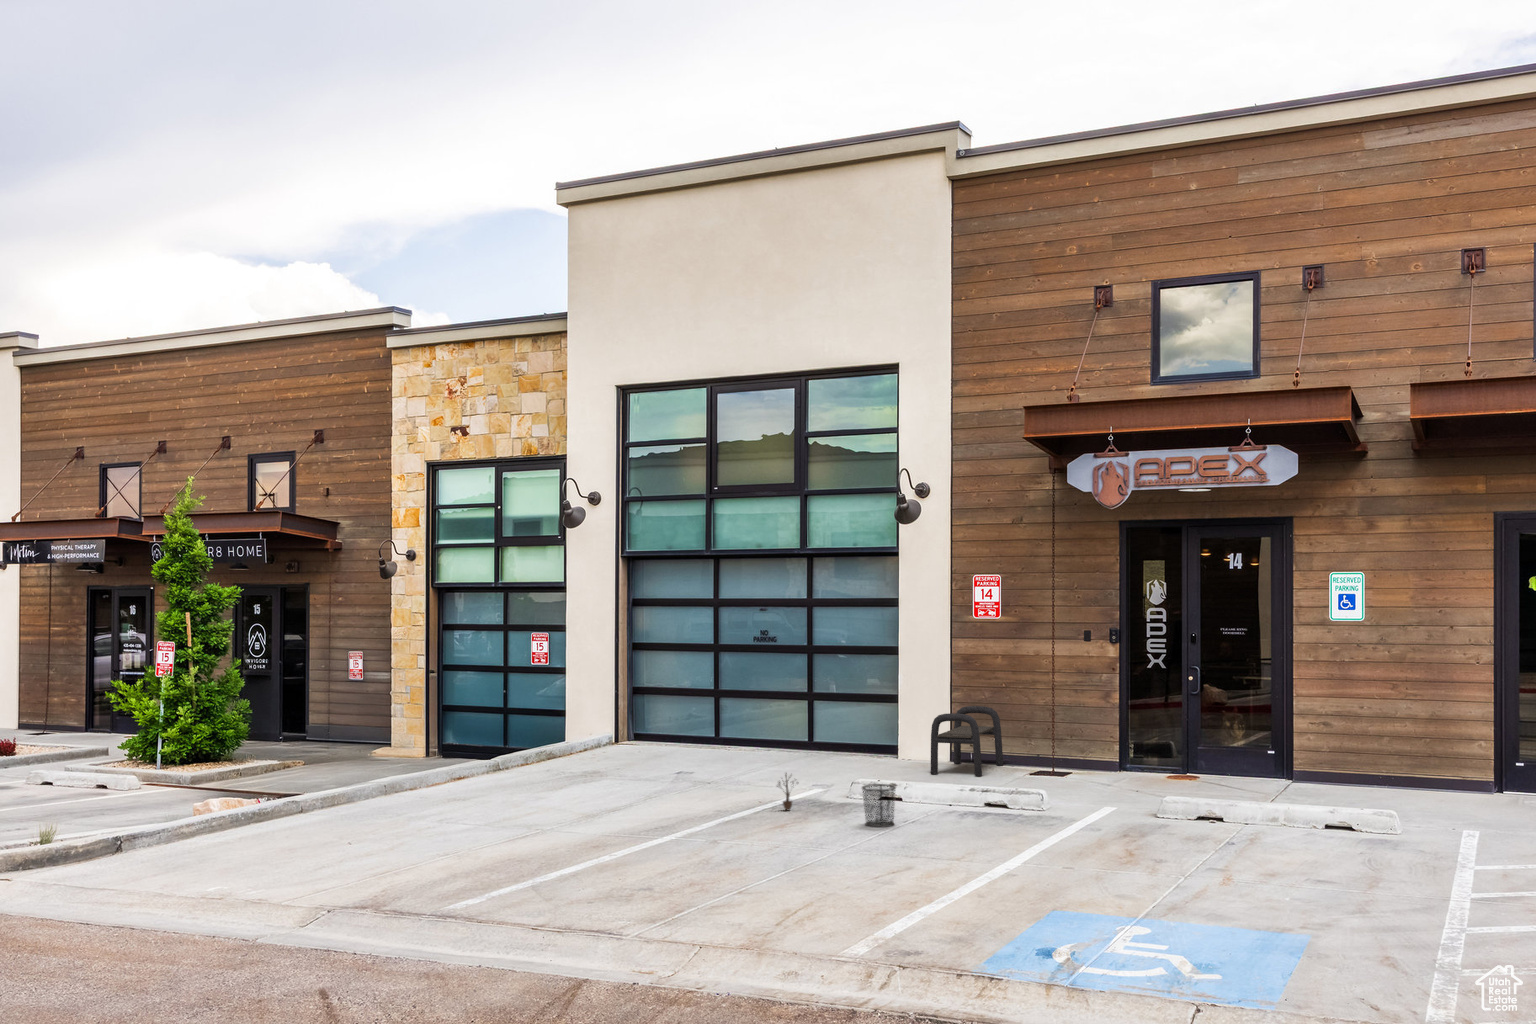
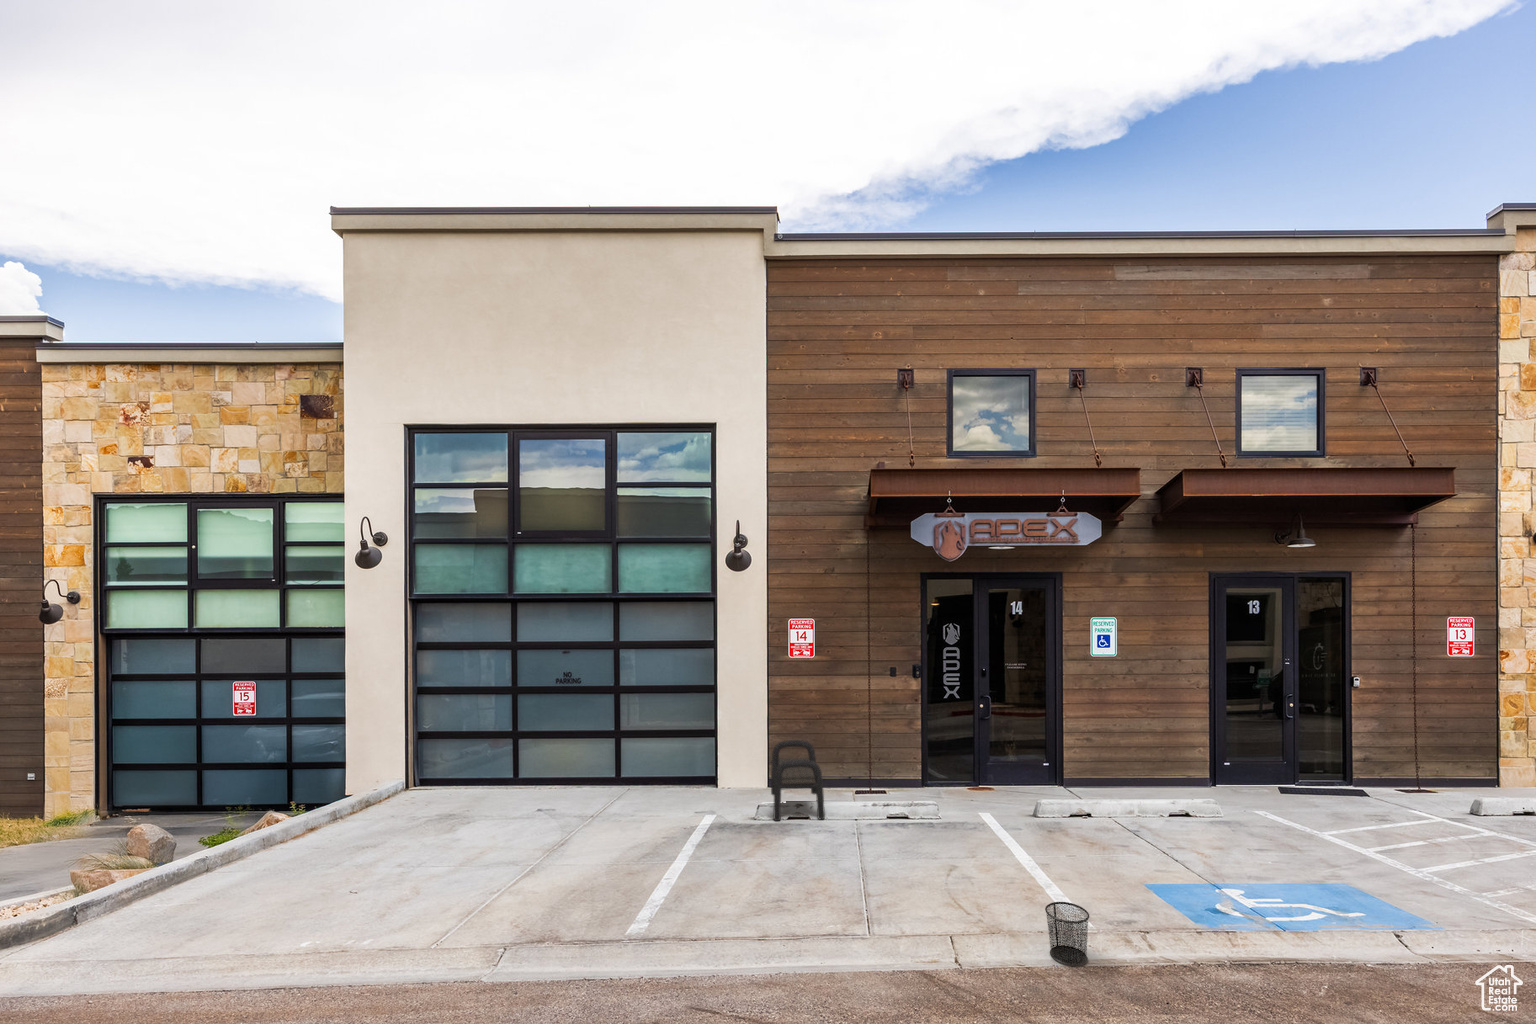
decorative plant: present [777,773,792,810] -> none [698,900,726,952]
waste bin: present [862,784,896,827] -> present [1045,902,1089,966]

